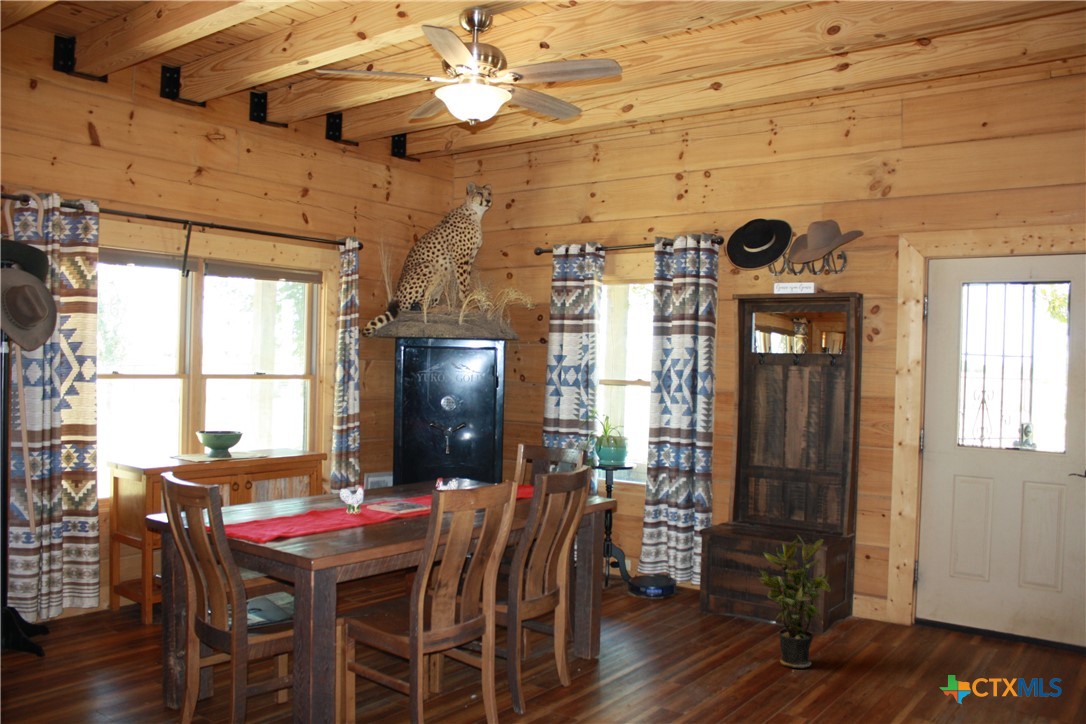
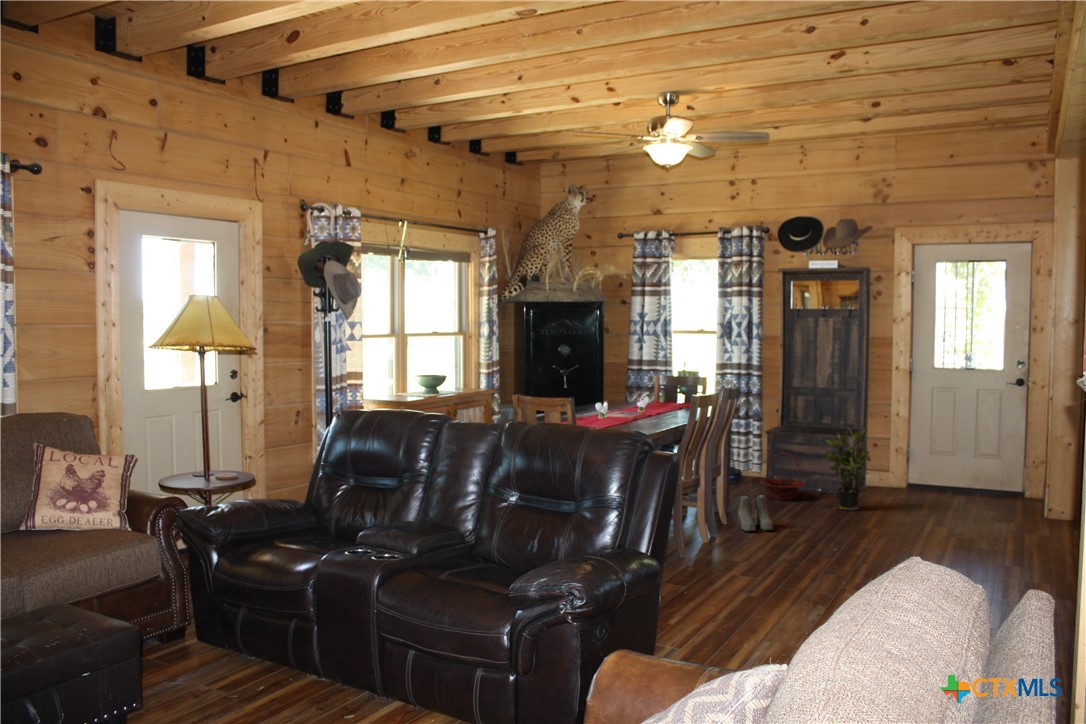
basket: none [678,565,746,638] -> present [761,453,806,500]
boots: none [588,641,638,706] -> present [738,494,773,531]

